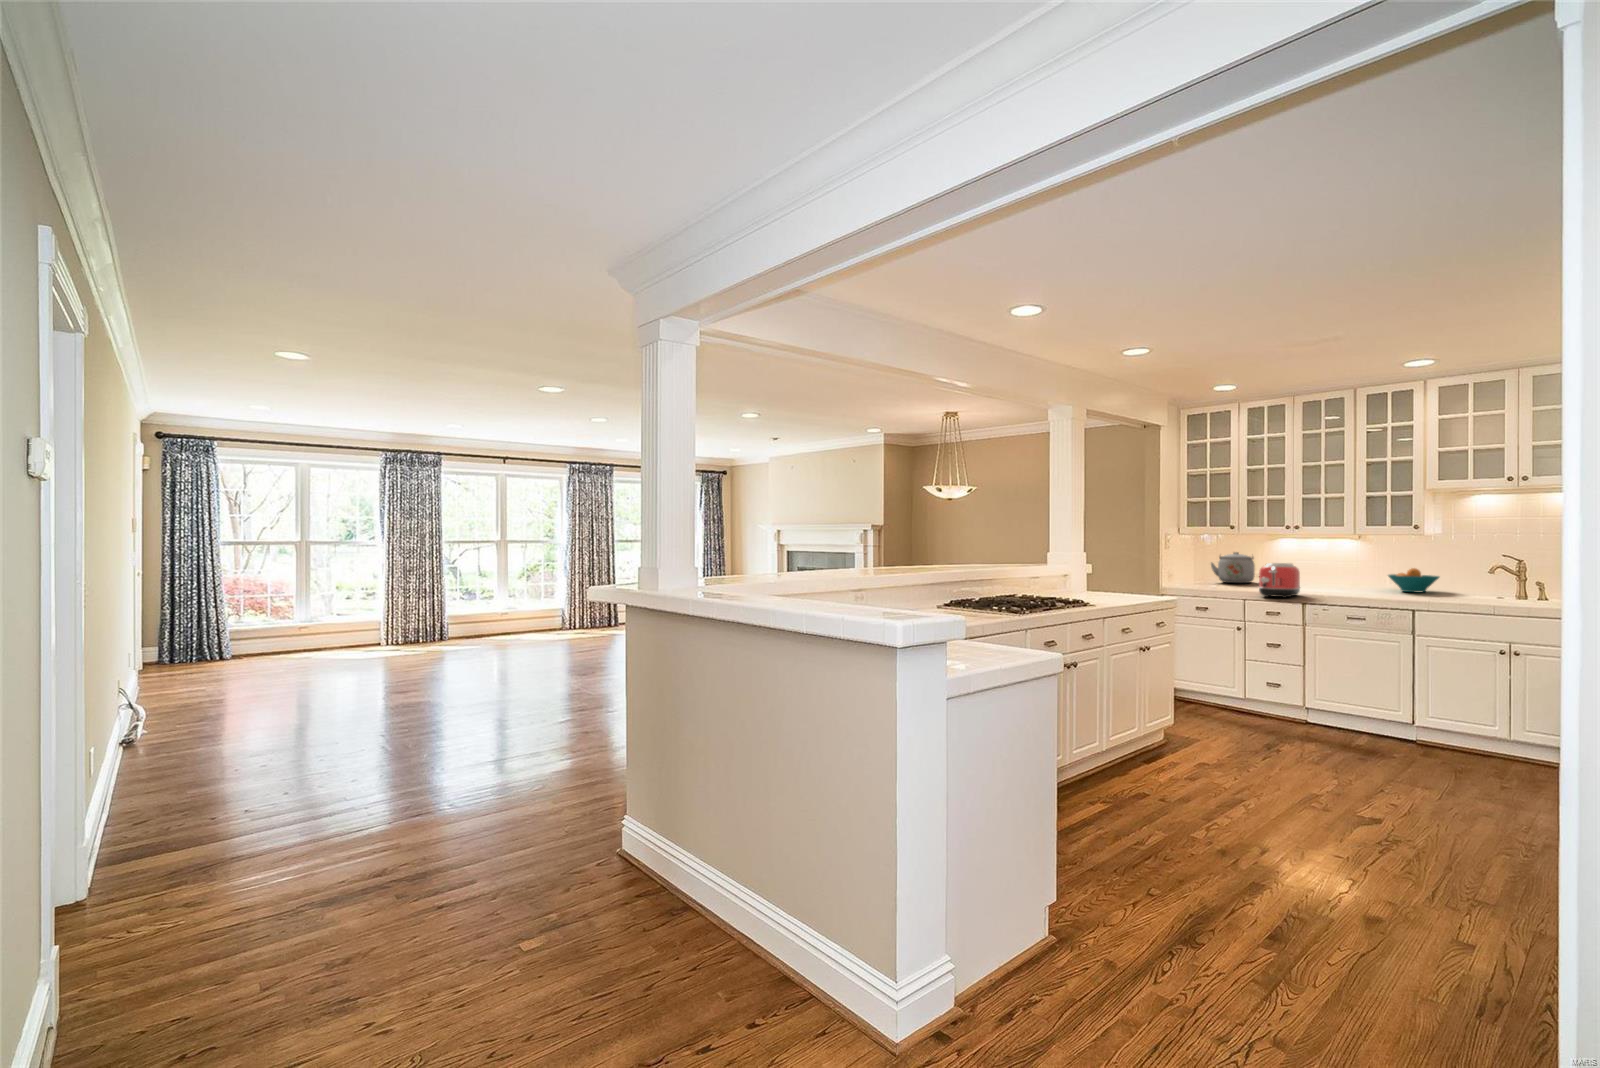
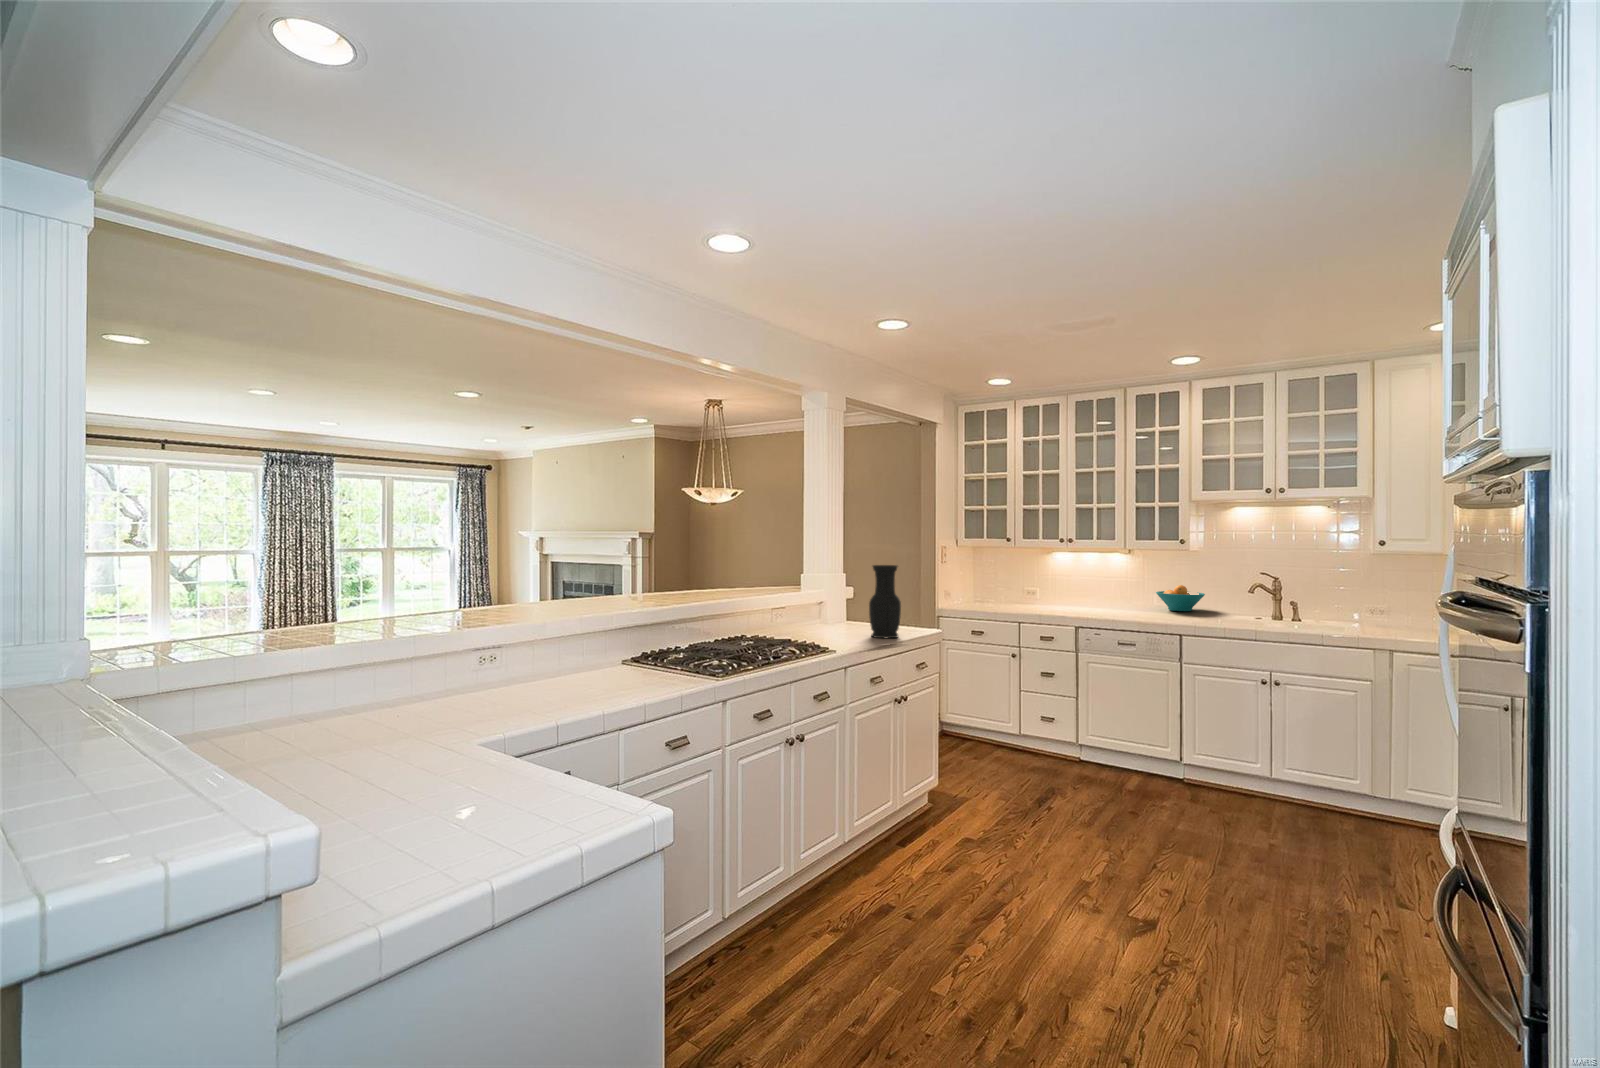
vase: none [1120,543,1148,603] -> present [869,565,901,638]
kettle: present [1211,552,1255,583] -> none [987,565,1030,600]
toaster: present [1259,563,1300,598] -> none [1030,581,1072,621]

